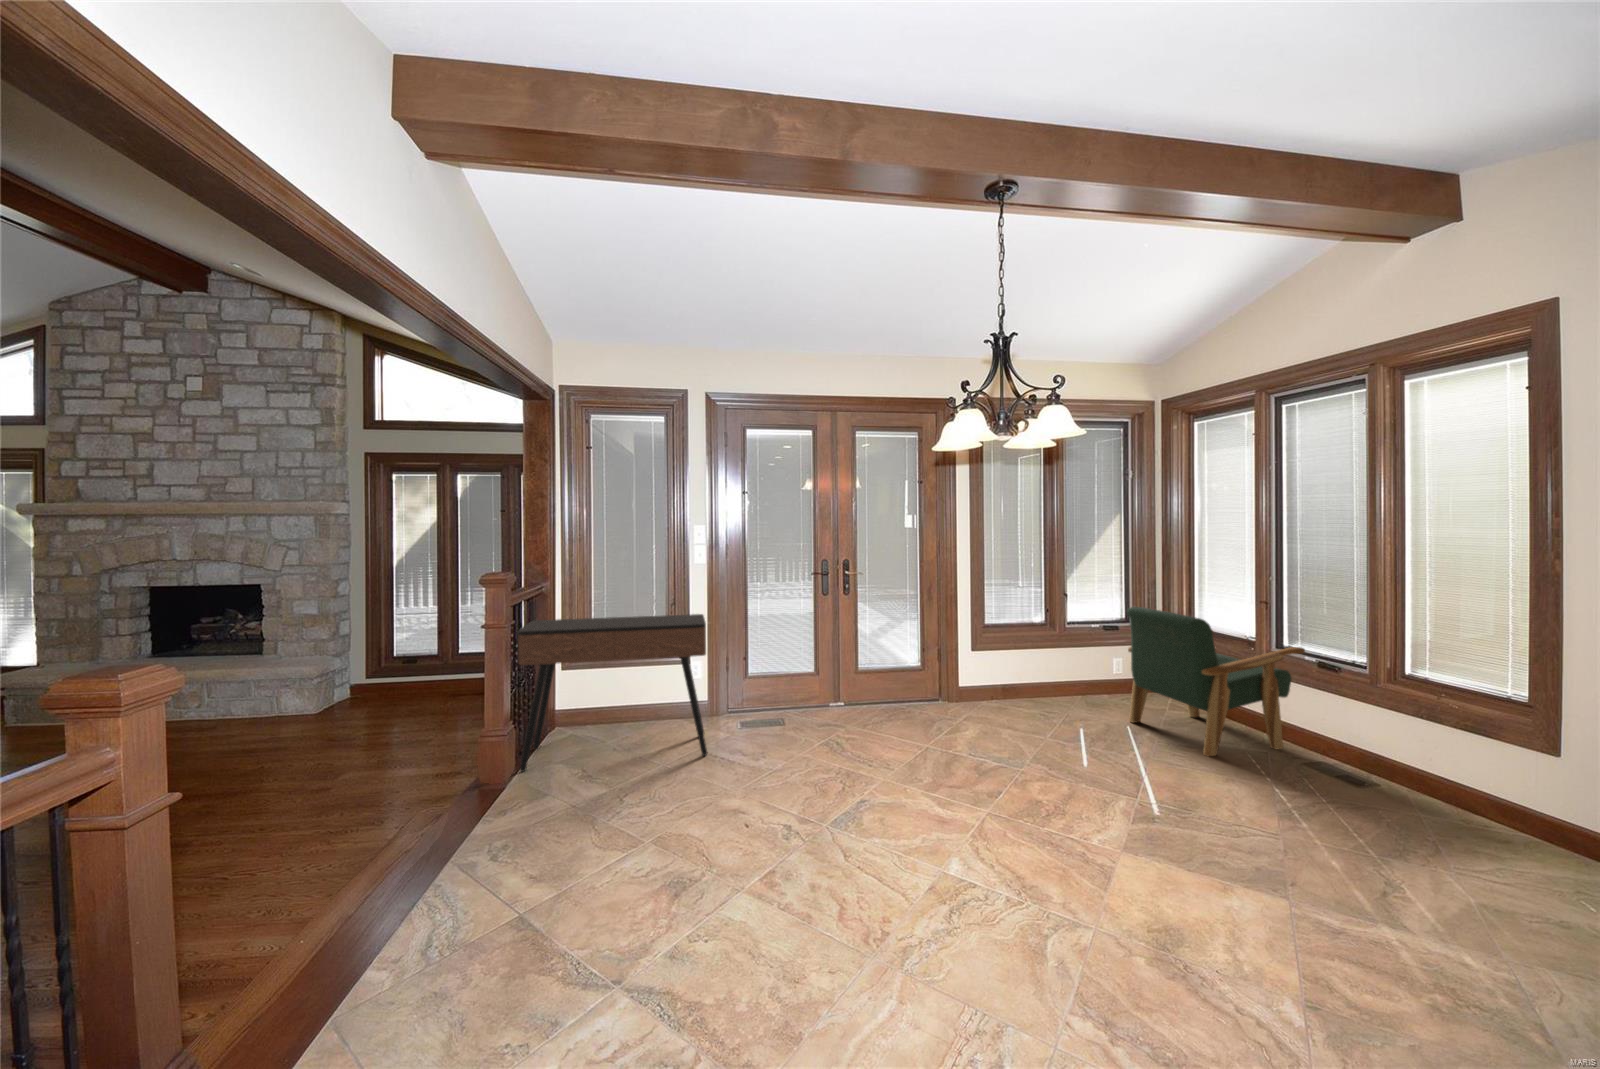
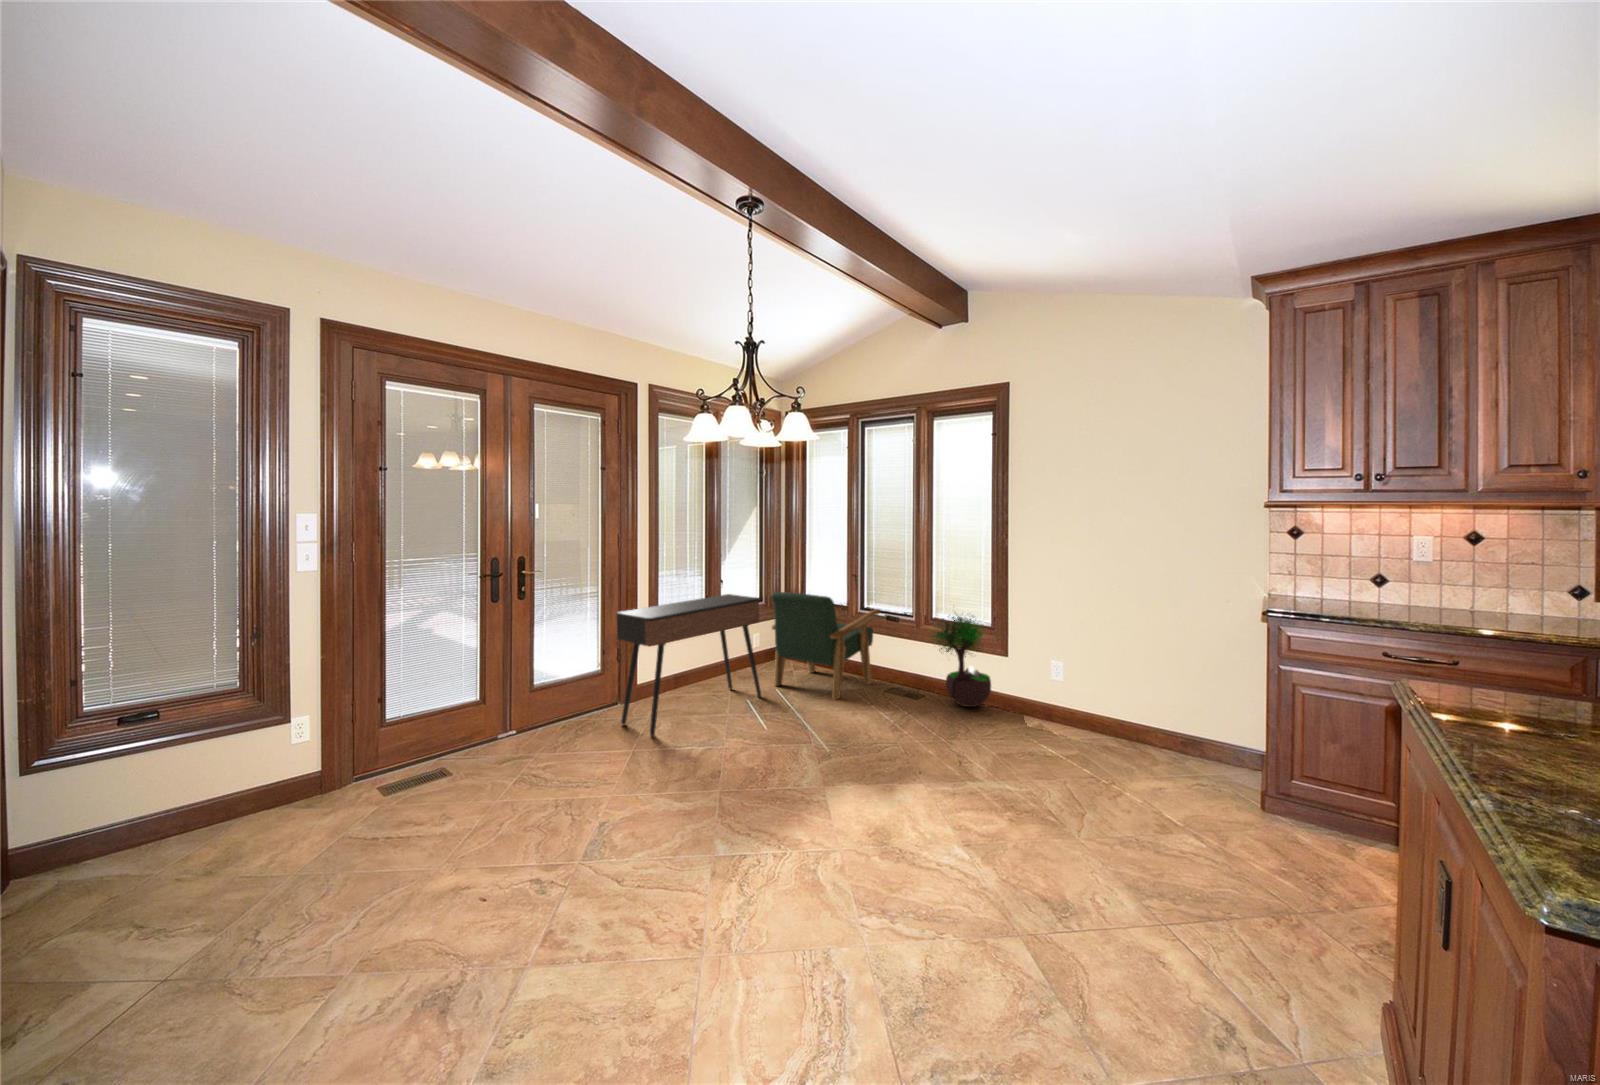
console table: present [518,614,707,772] -> present [617,594,761,736]
potted tree: none [1366,655,1517,827] -> present [931,614,991,707]

